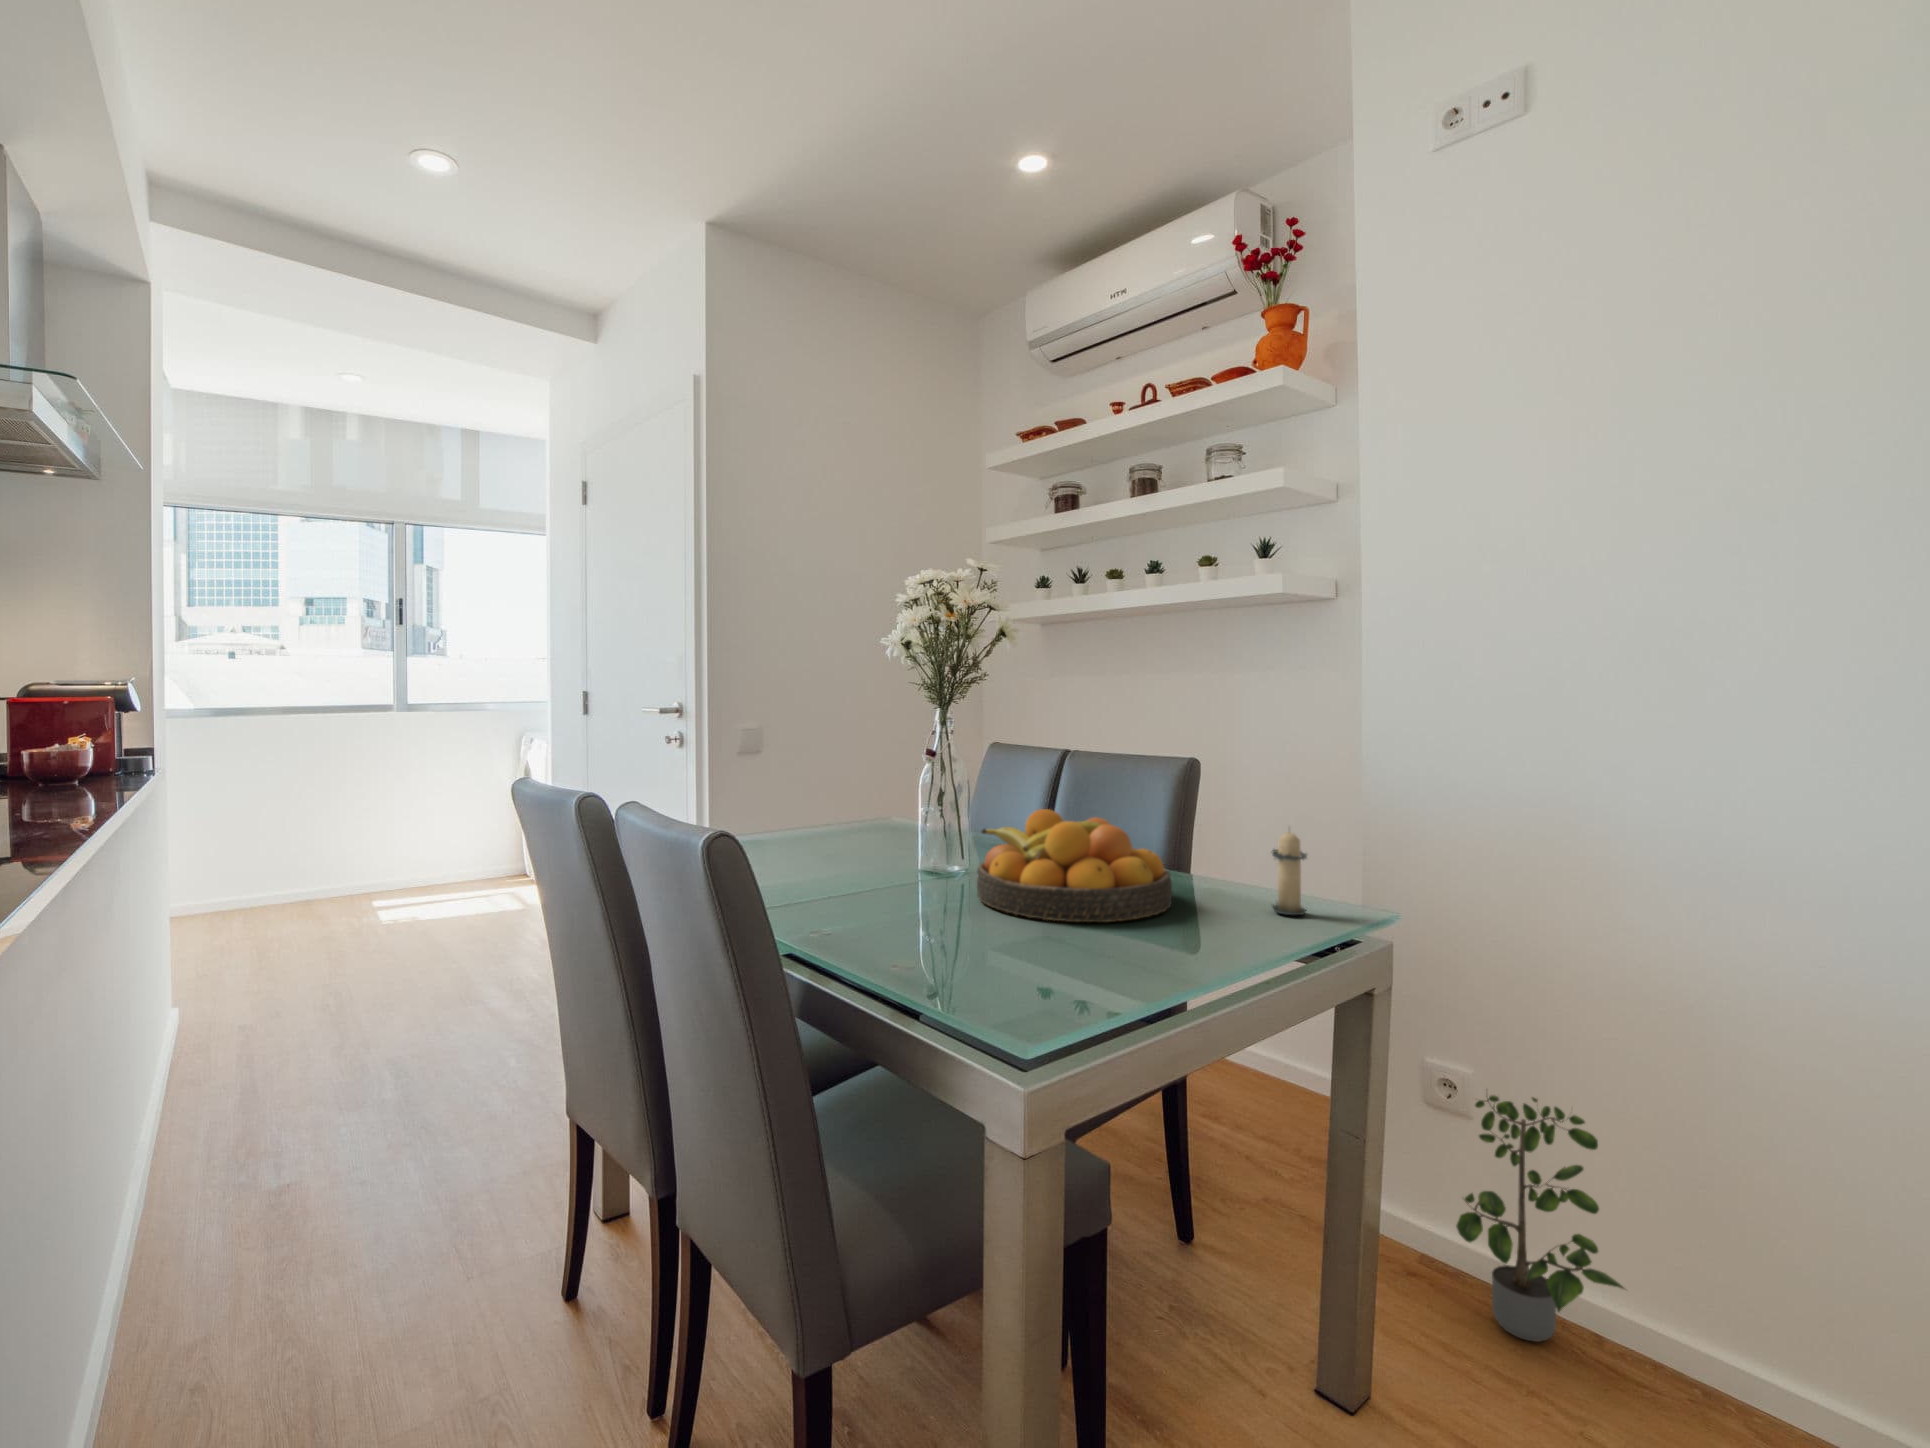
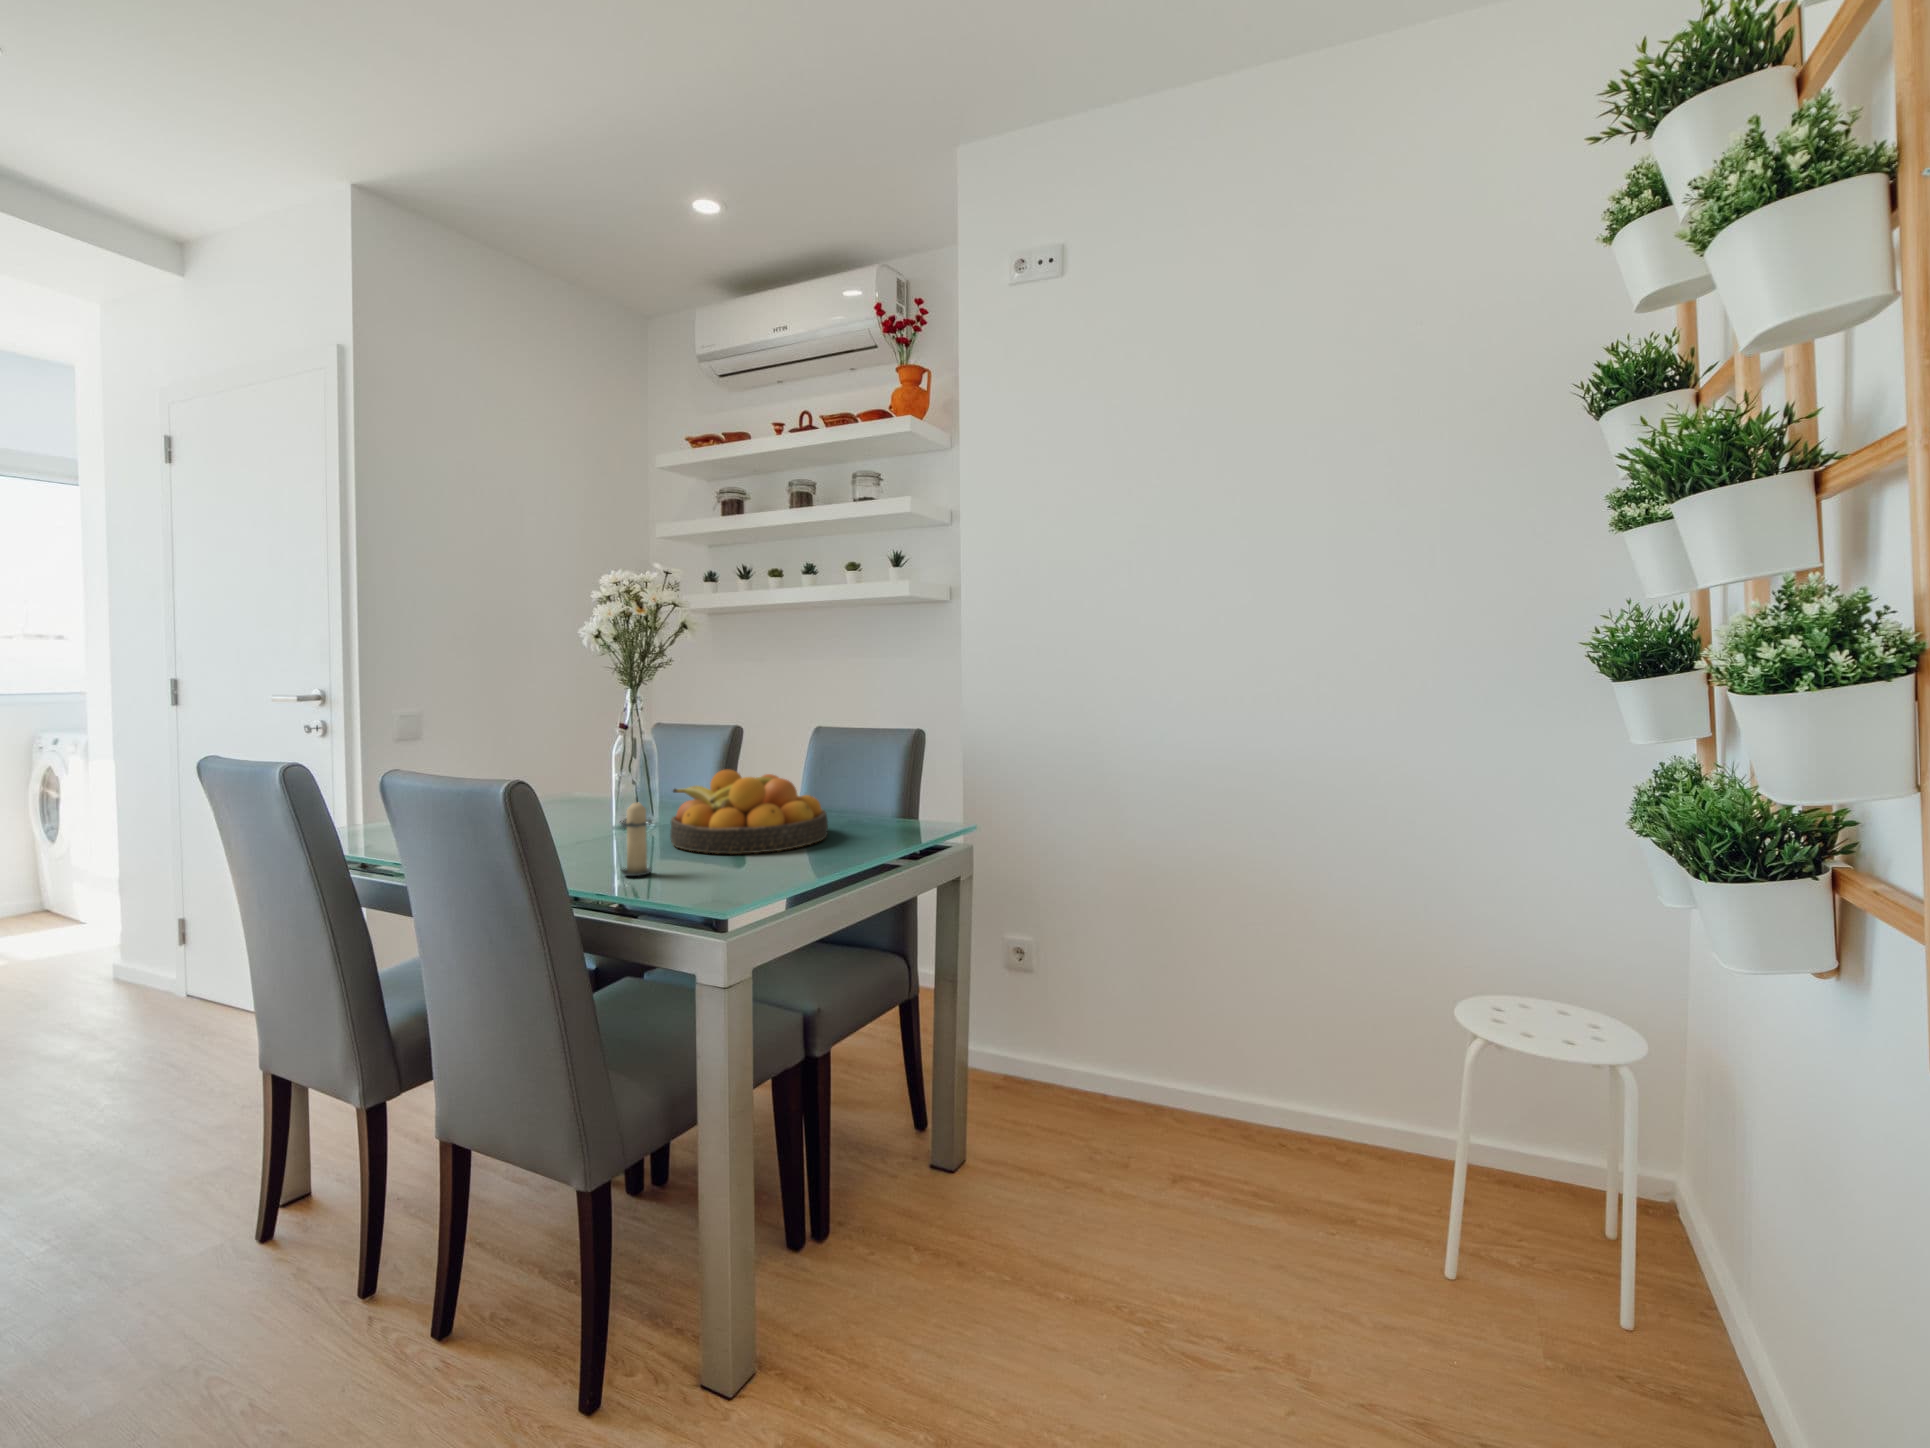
candle: present [1272,832,1308,915] -> present [620,802,652,876]
potted plant: present [1456,1095,1624,1341] -> none [1022,944,1118,1105]

